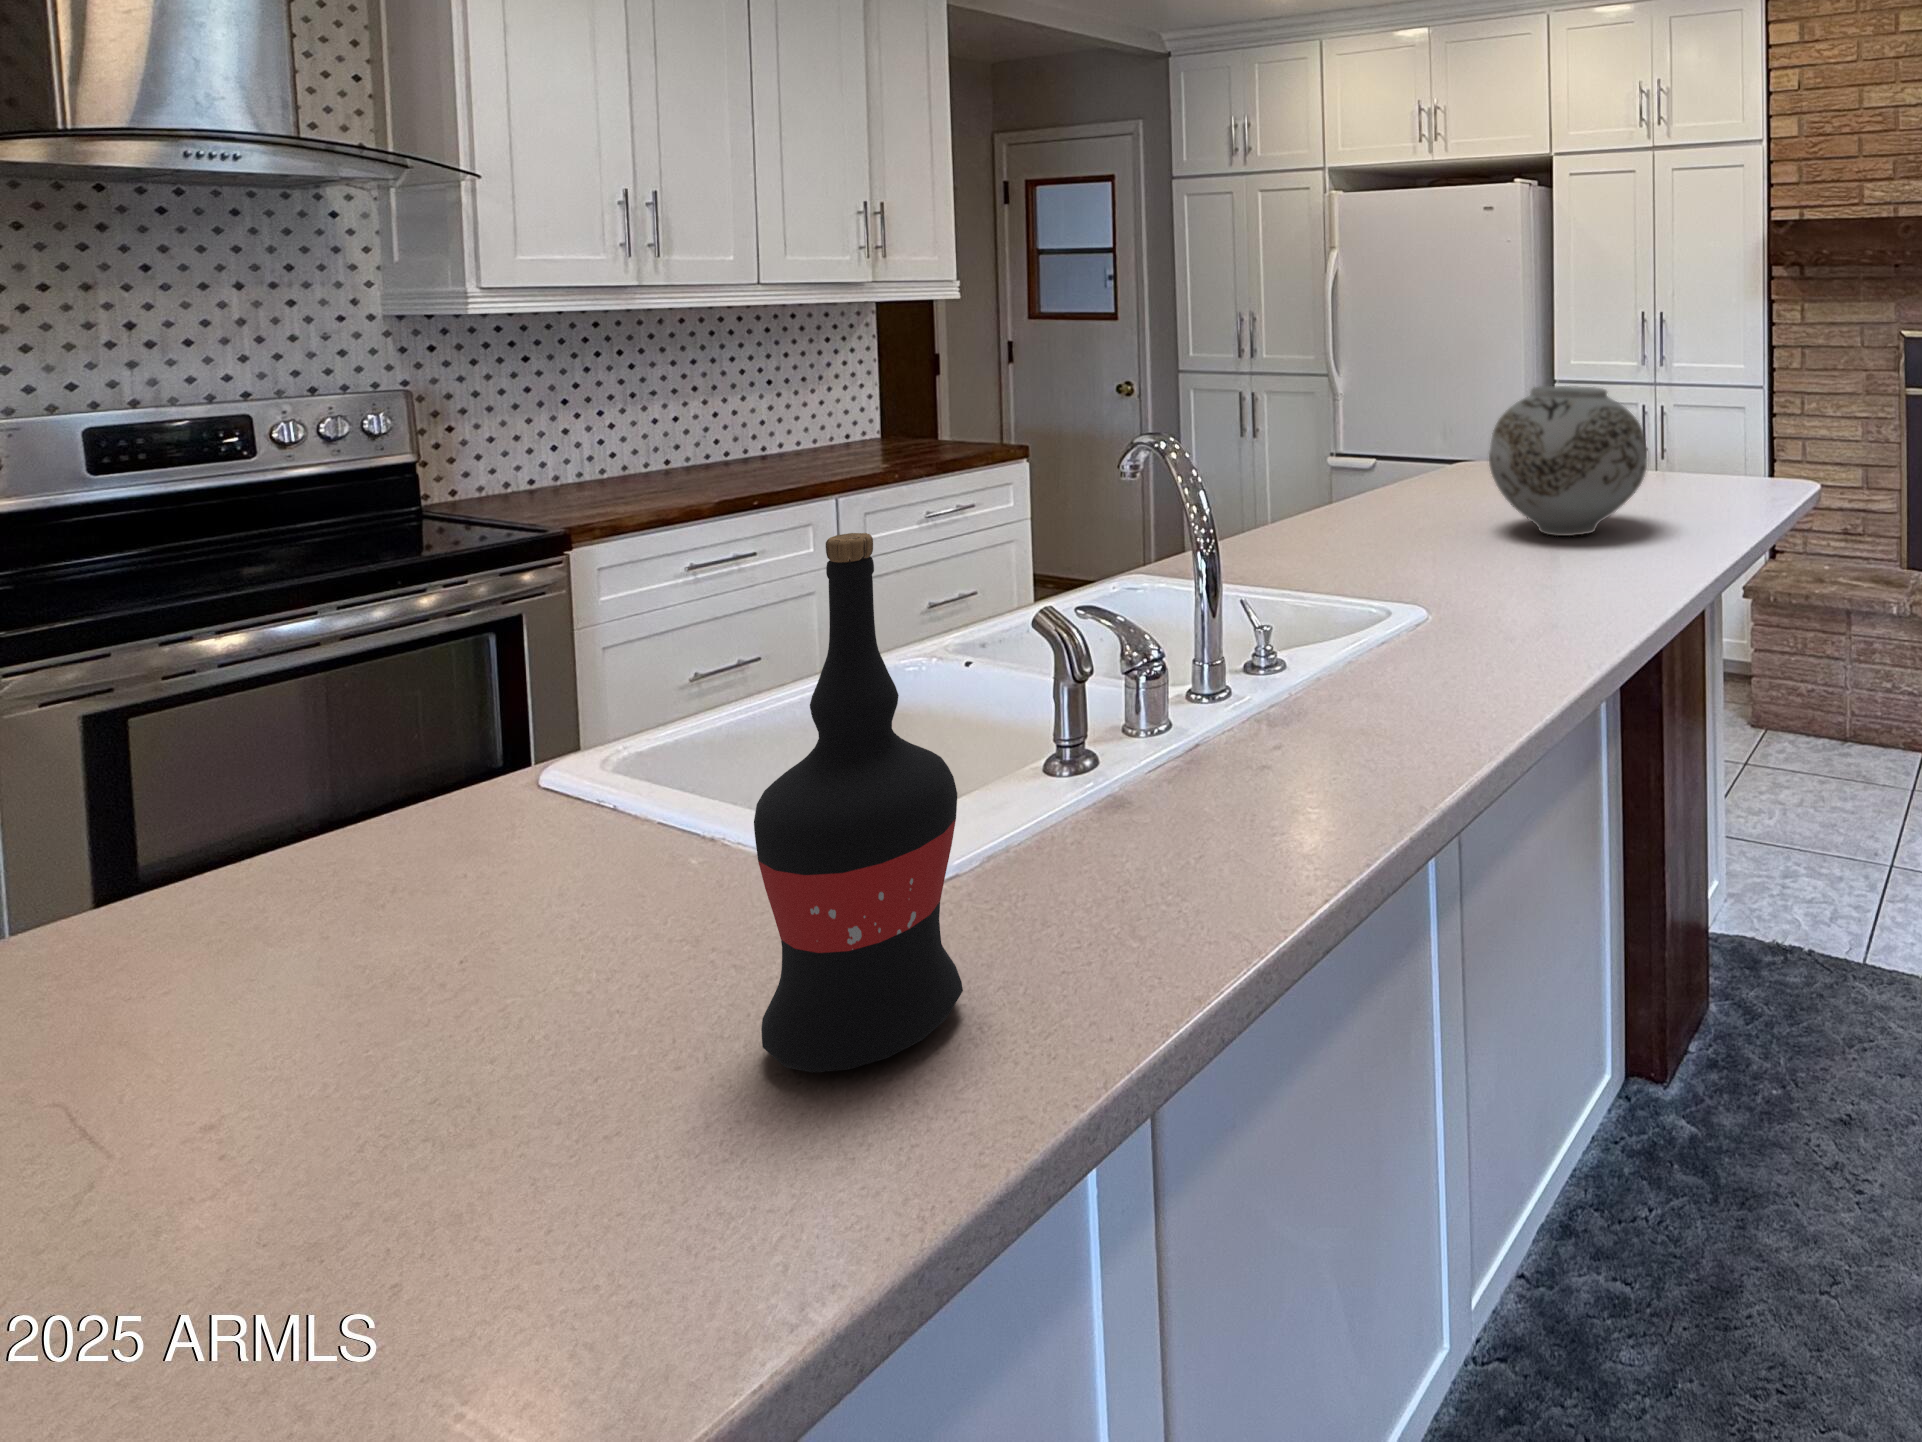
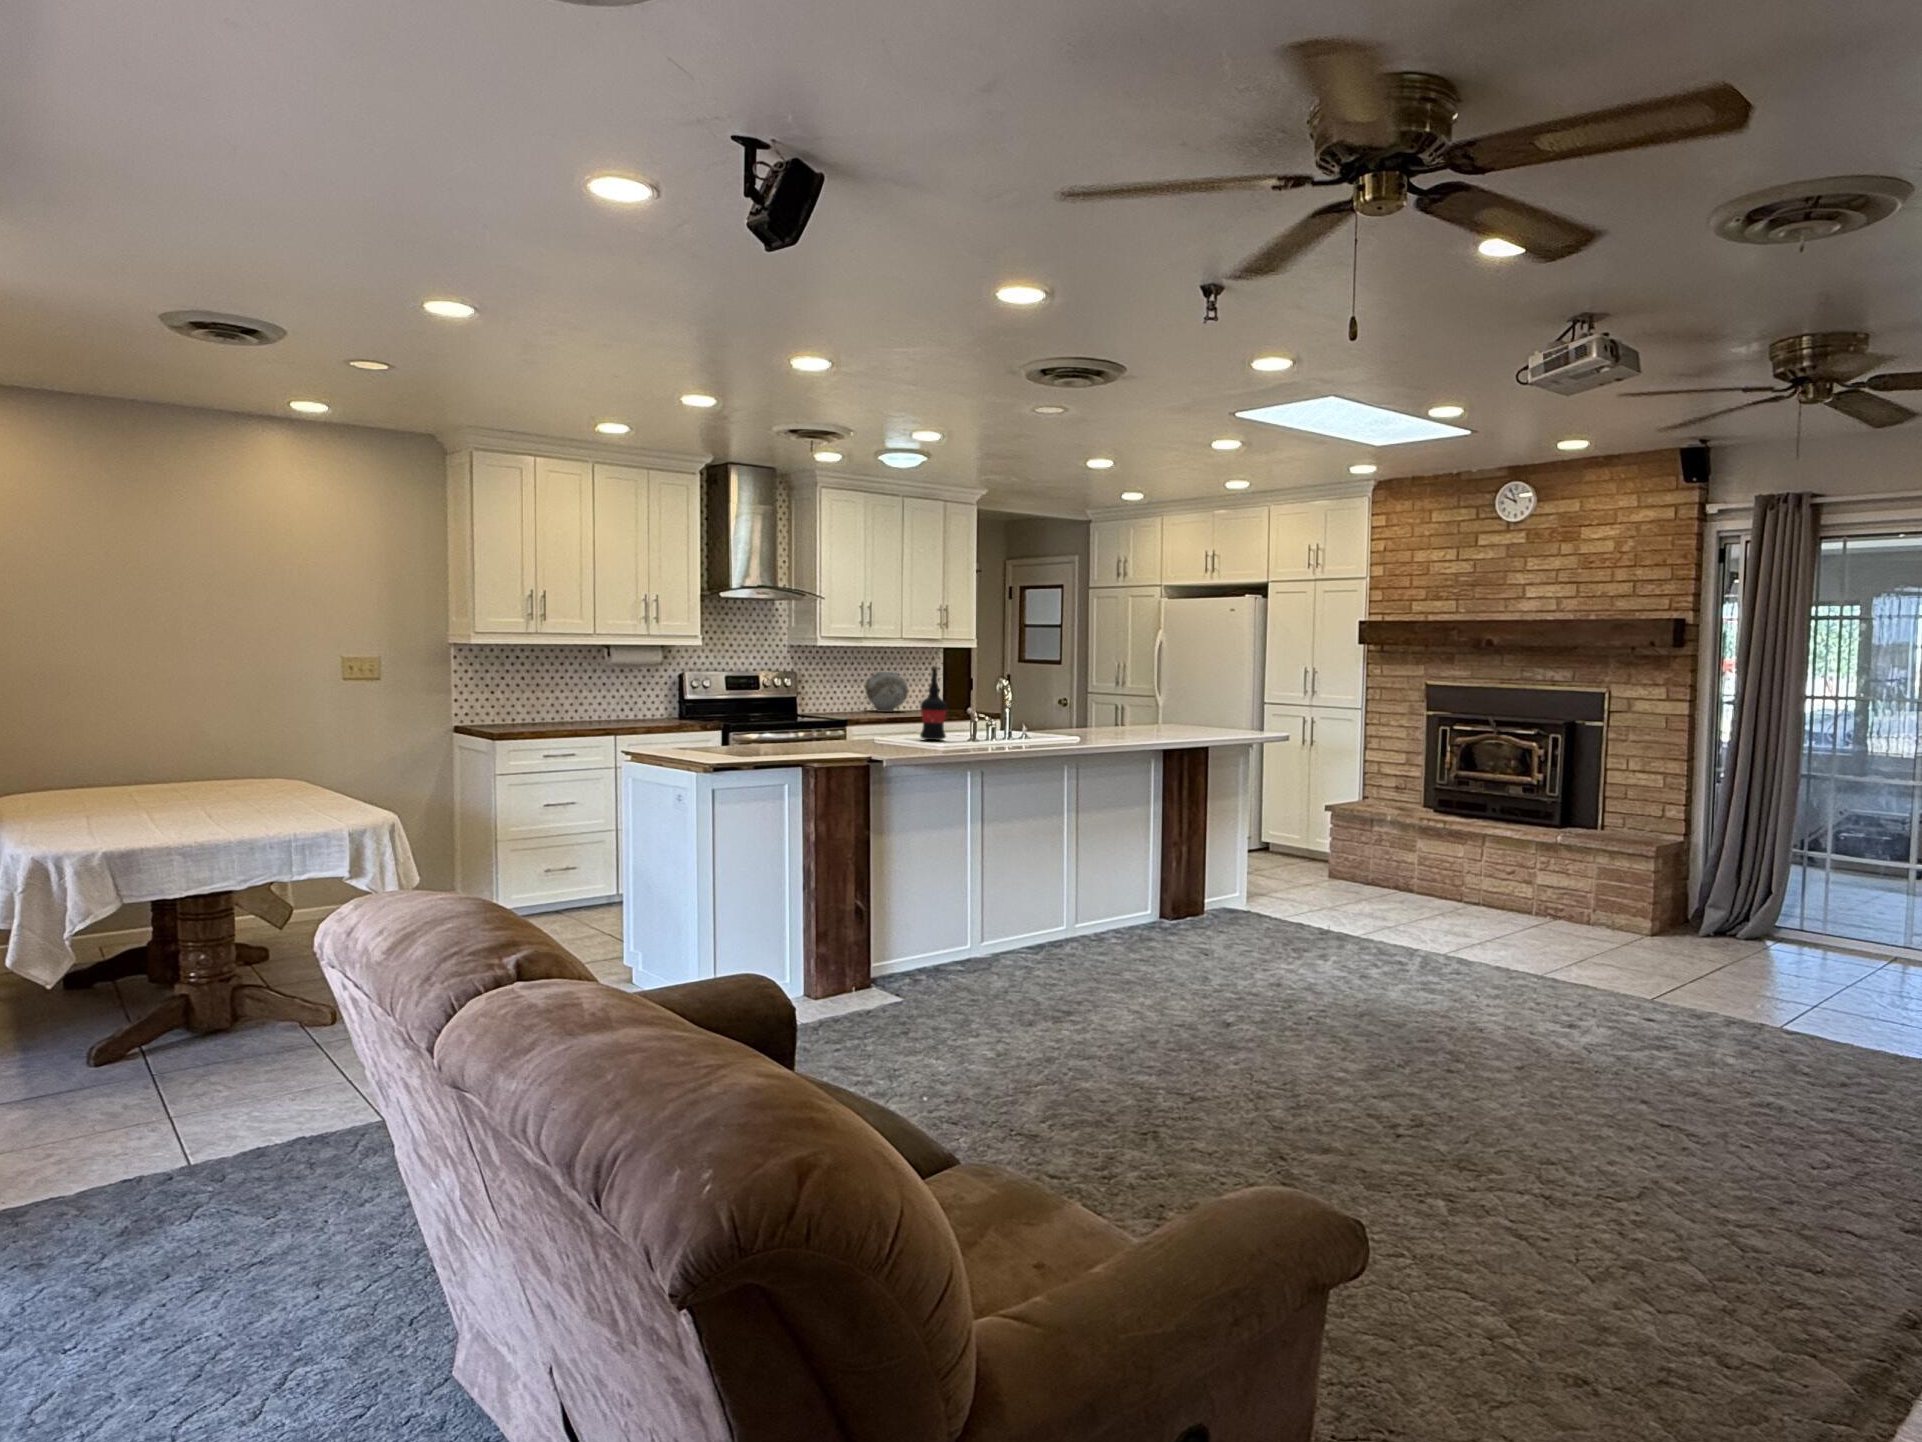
vase: present [1489,386,1647,536] -> present [865,672,908,712]

